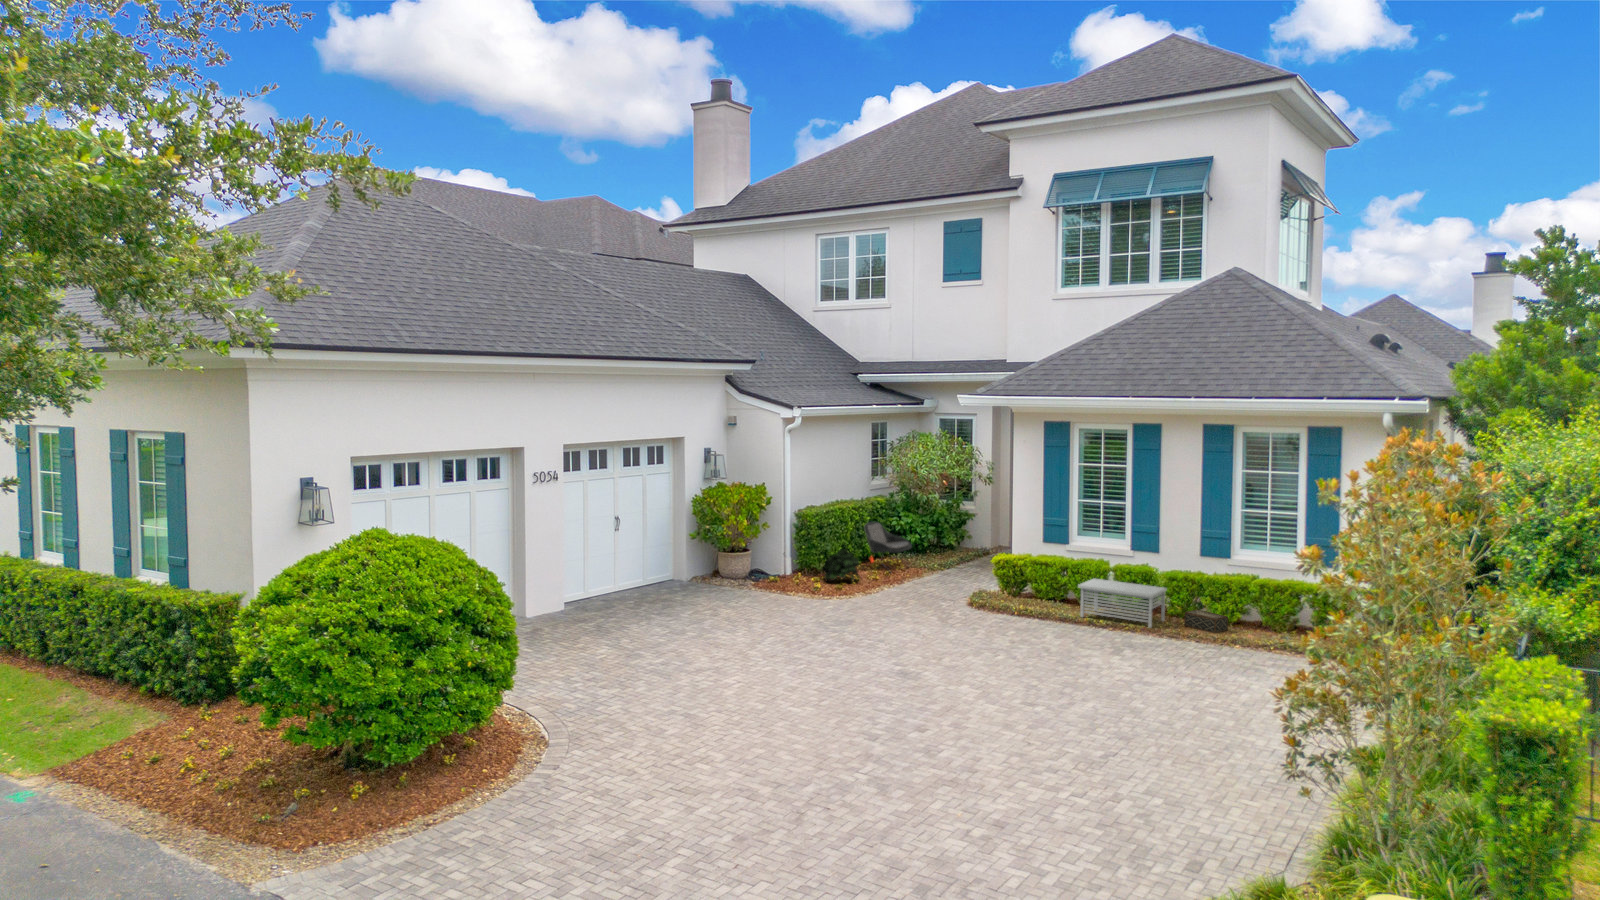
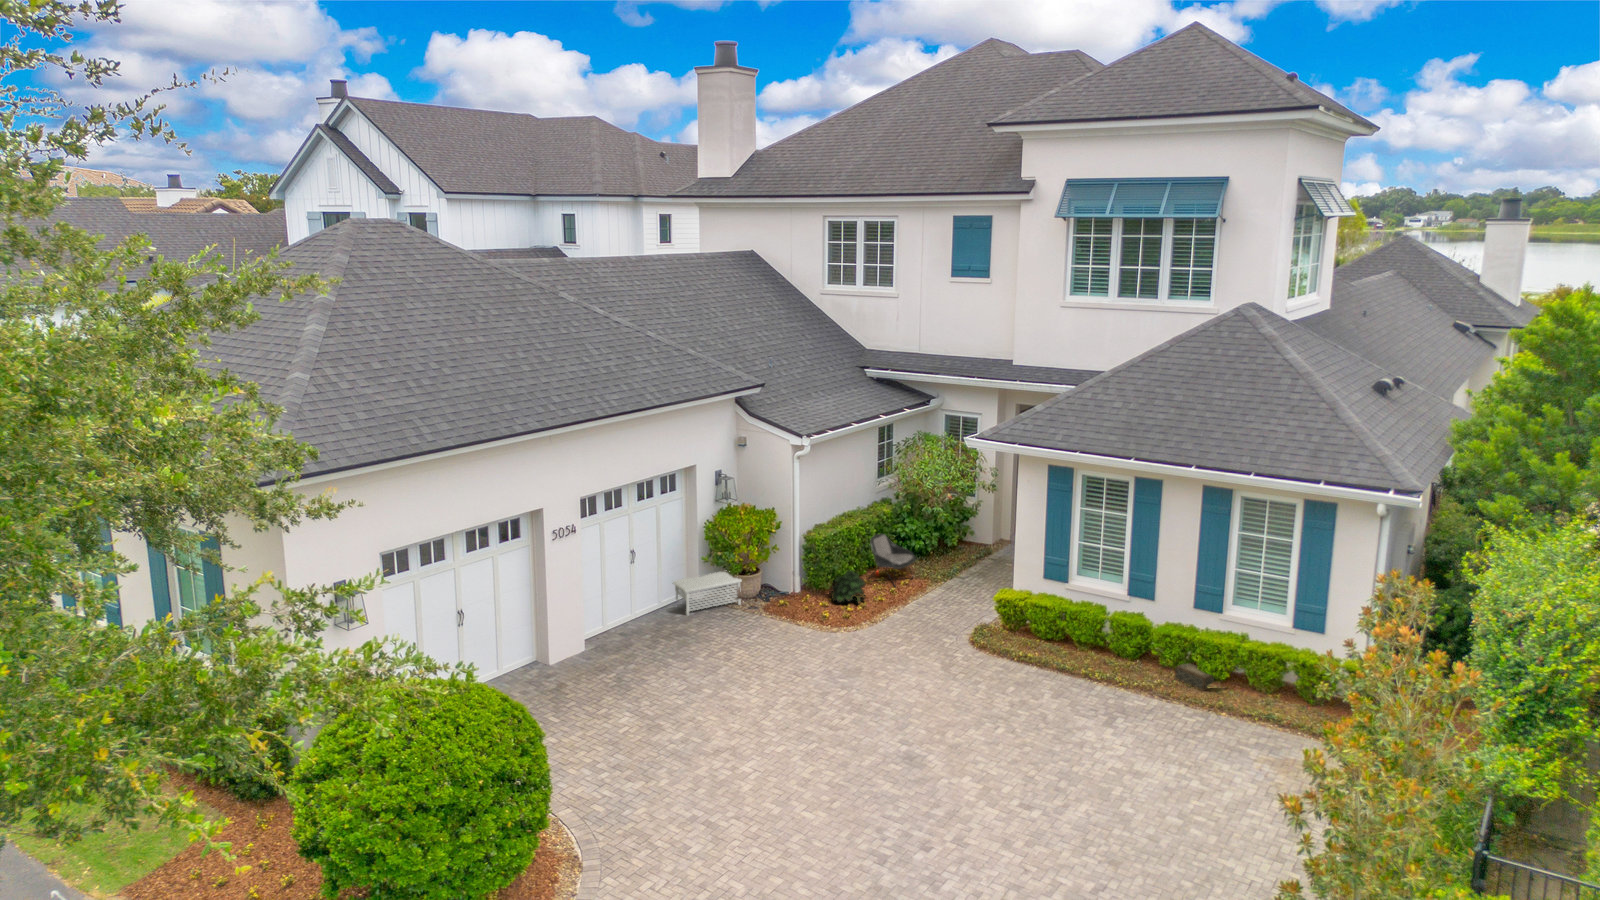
storage bench: present [1078,579,1167,628] -> present [673,572,742,615]

